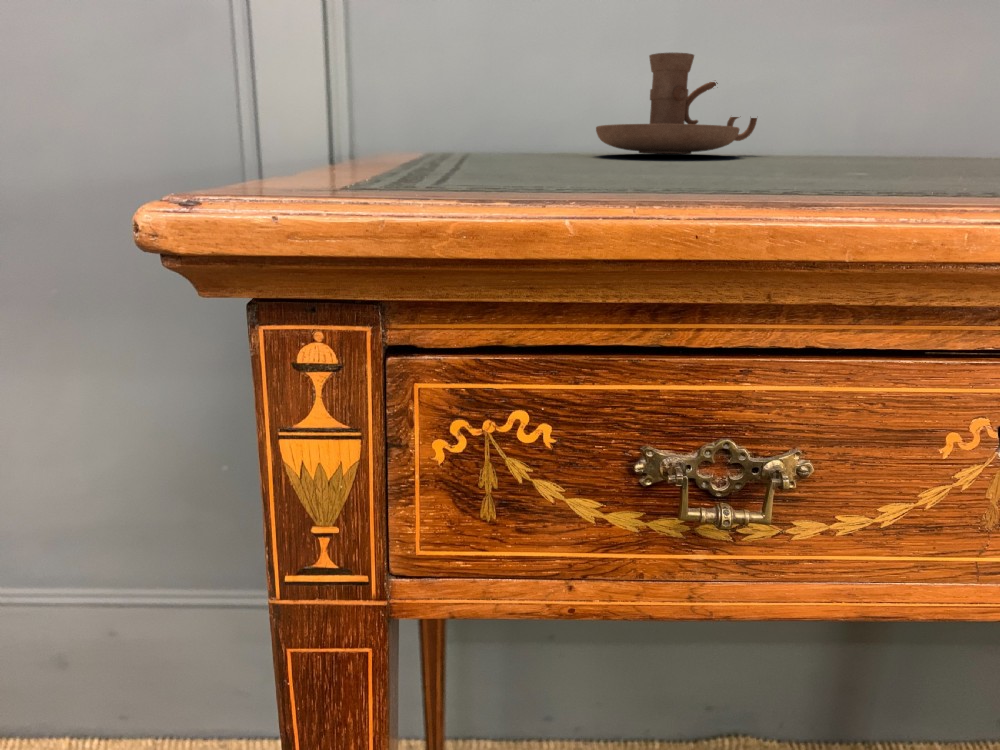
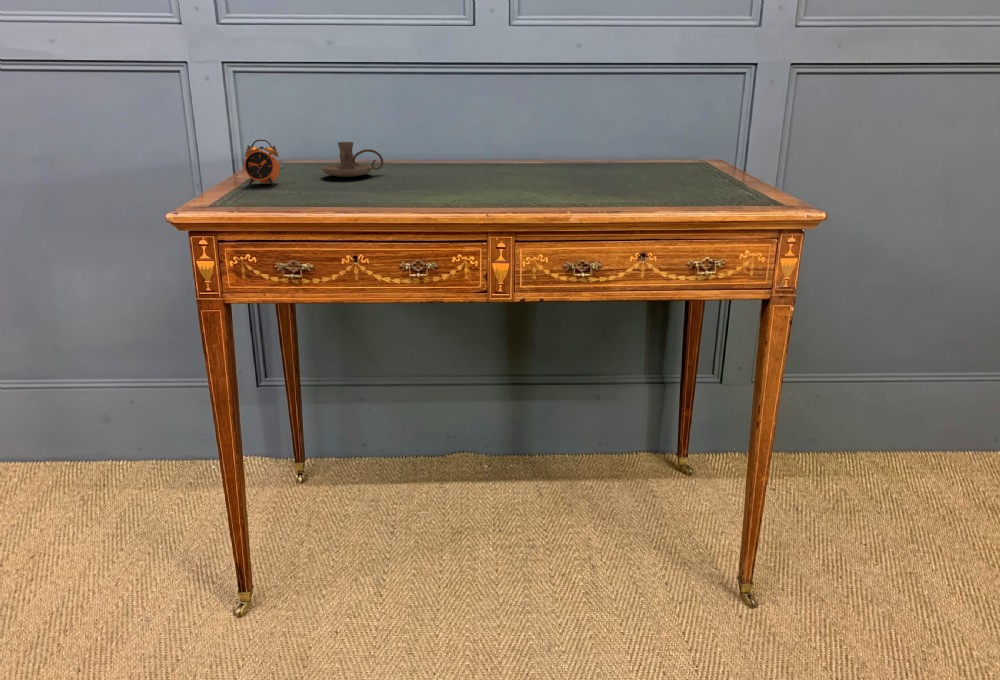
alarm clock: none [405,20,505,160] -> present [244,140,280,185]

